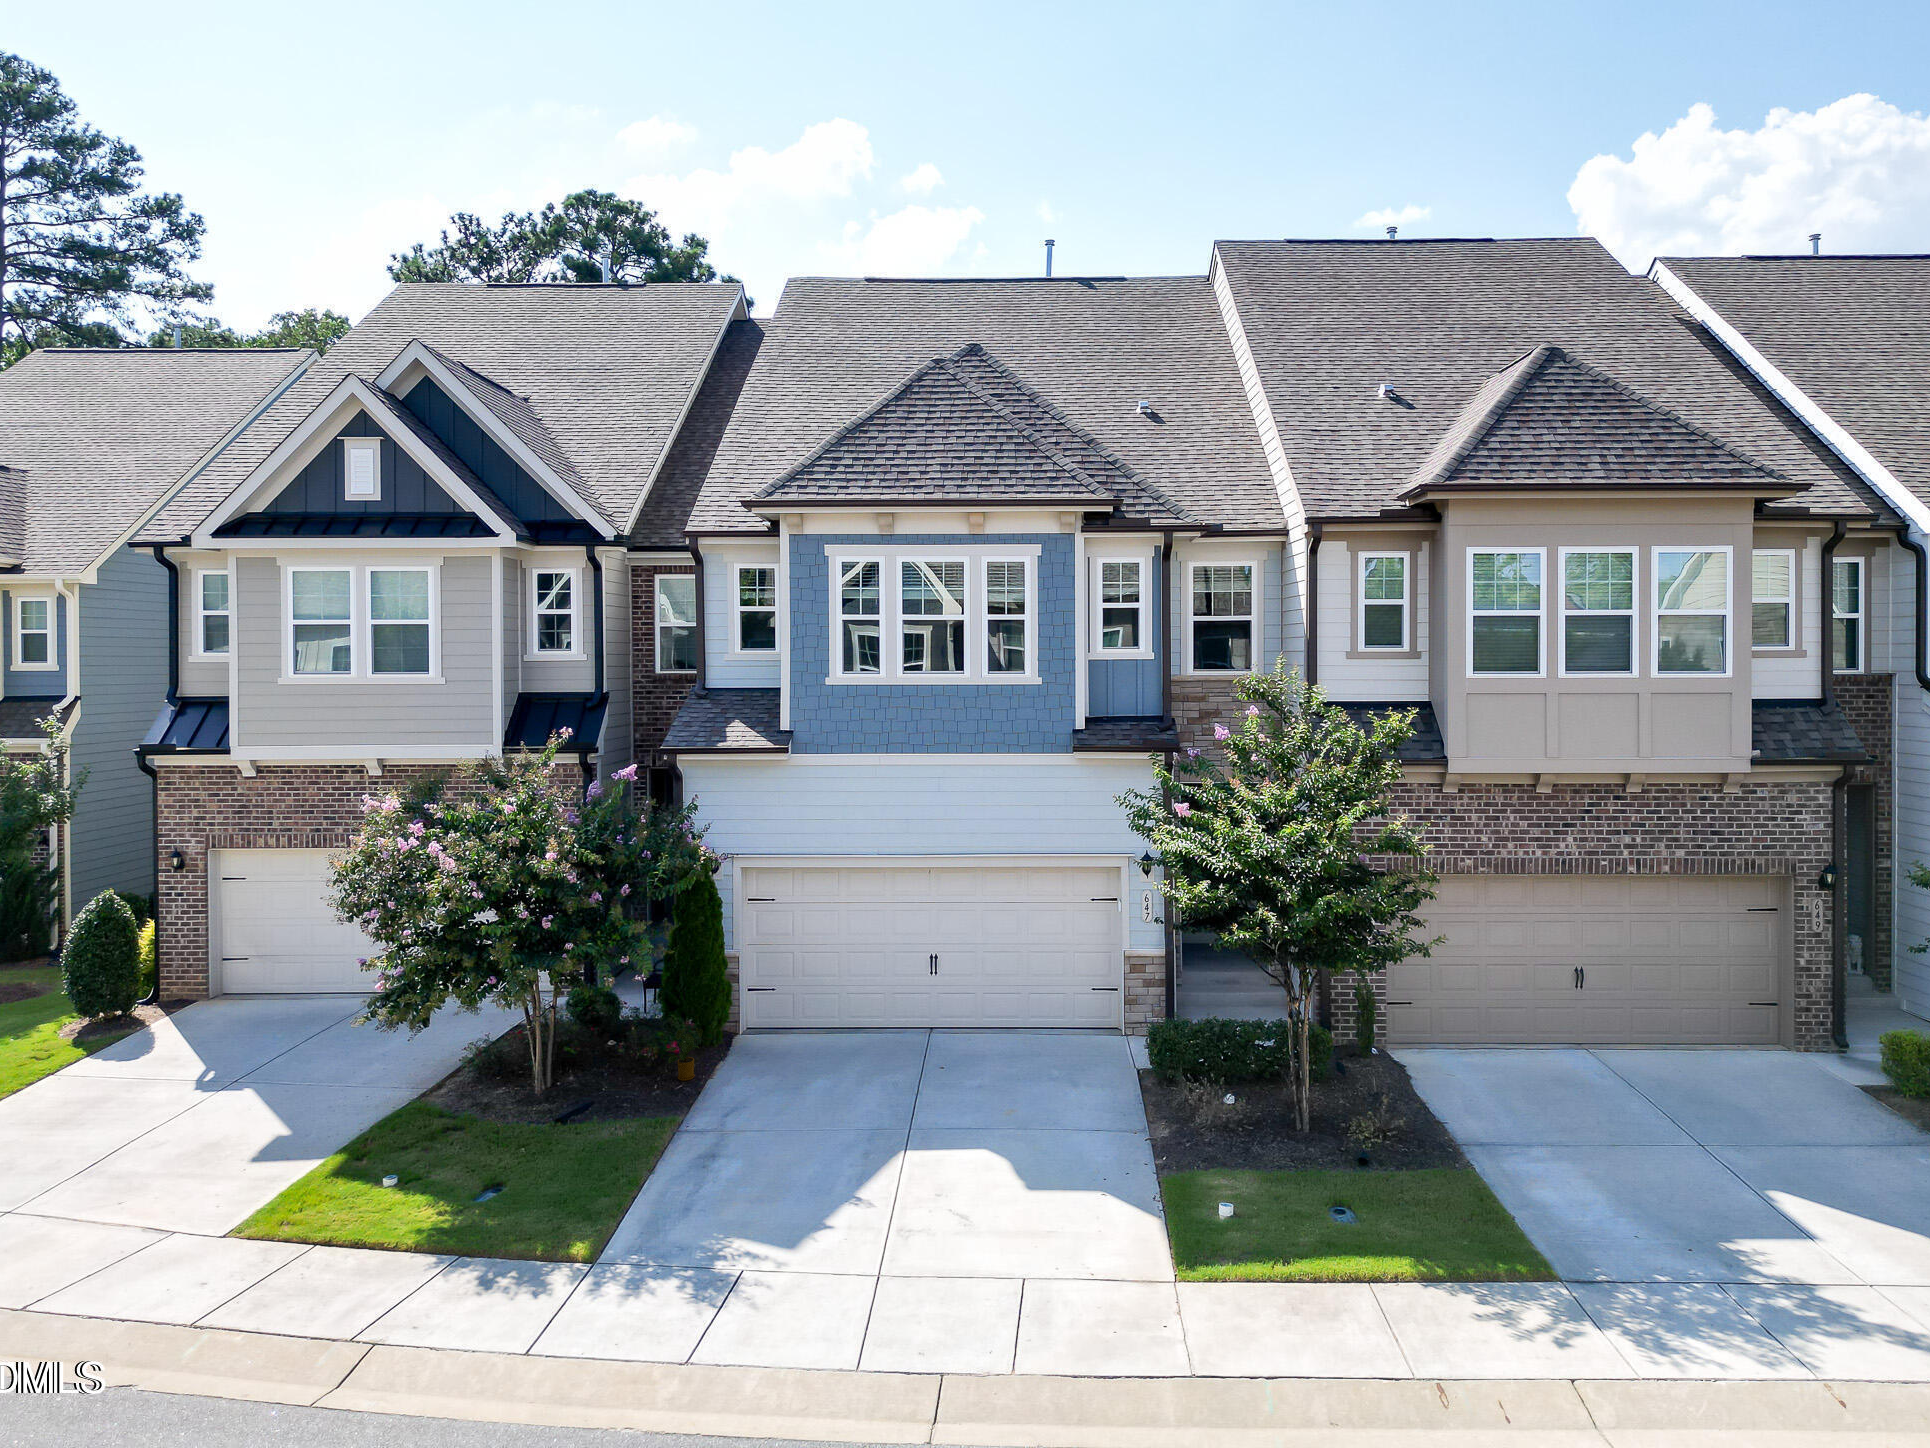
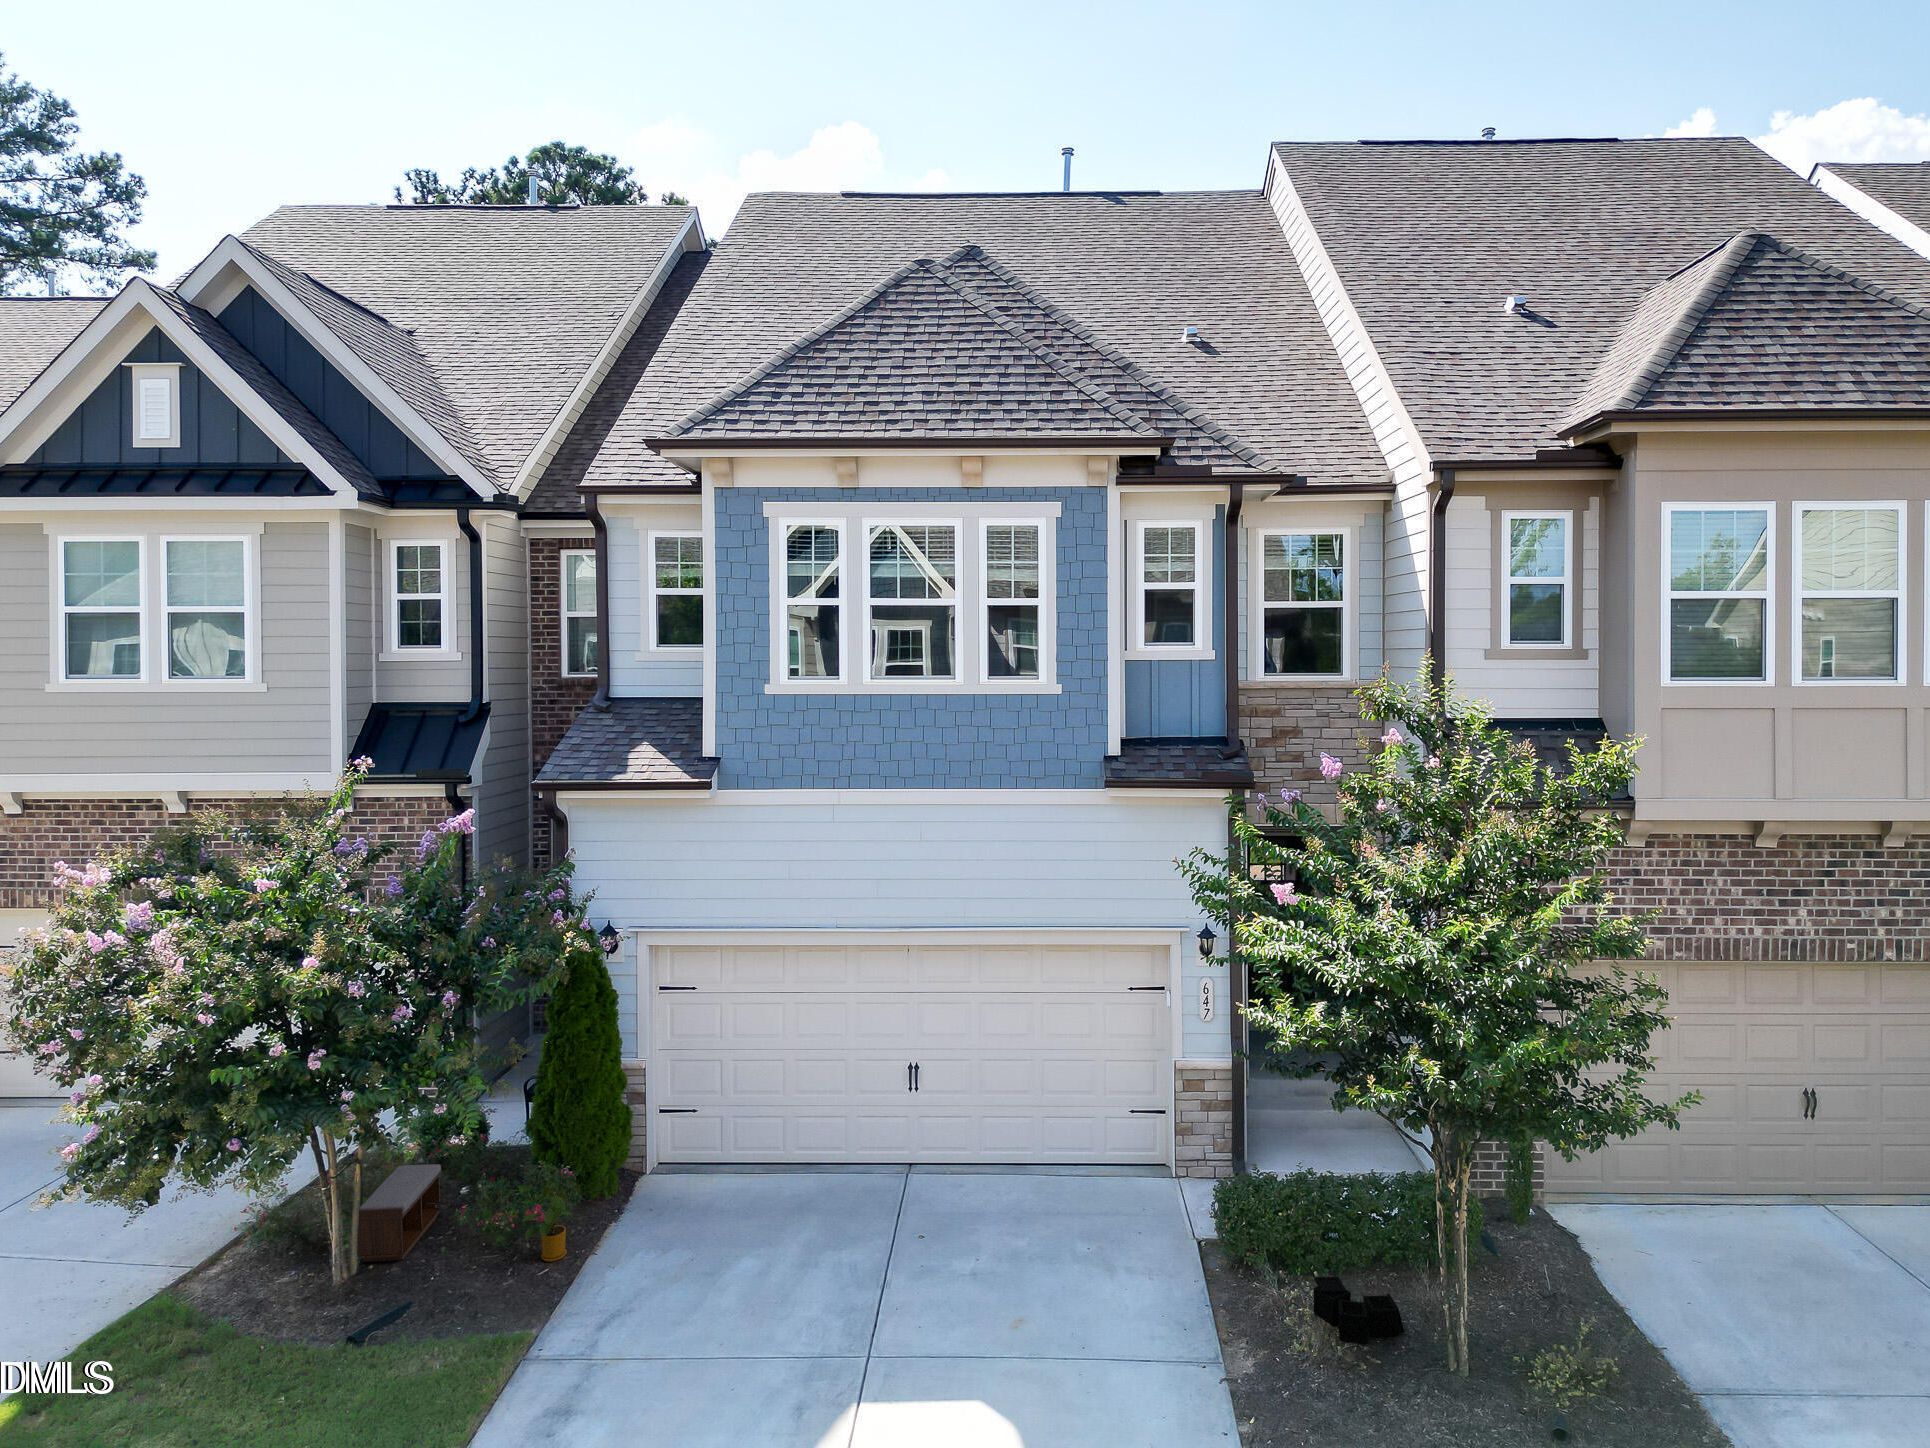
bench: none [548,1020,599,1082] -> present [357,1164,441,1262]
storage bin: none [1213,1080,1273,1118] -> present [1314,1277,1405,1344]

